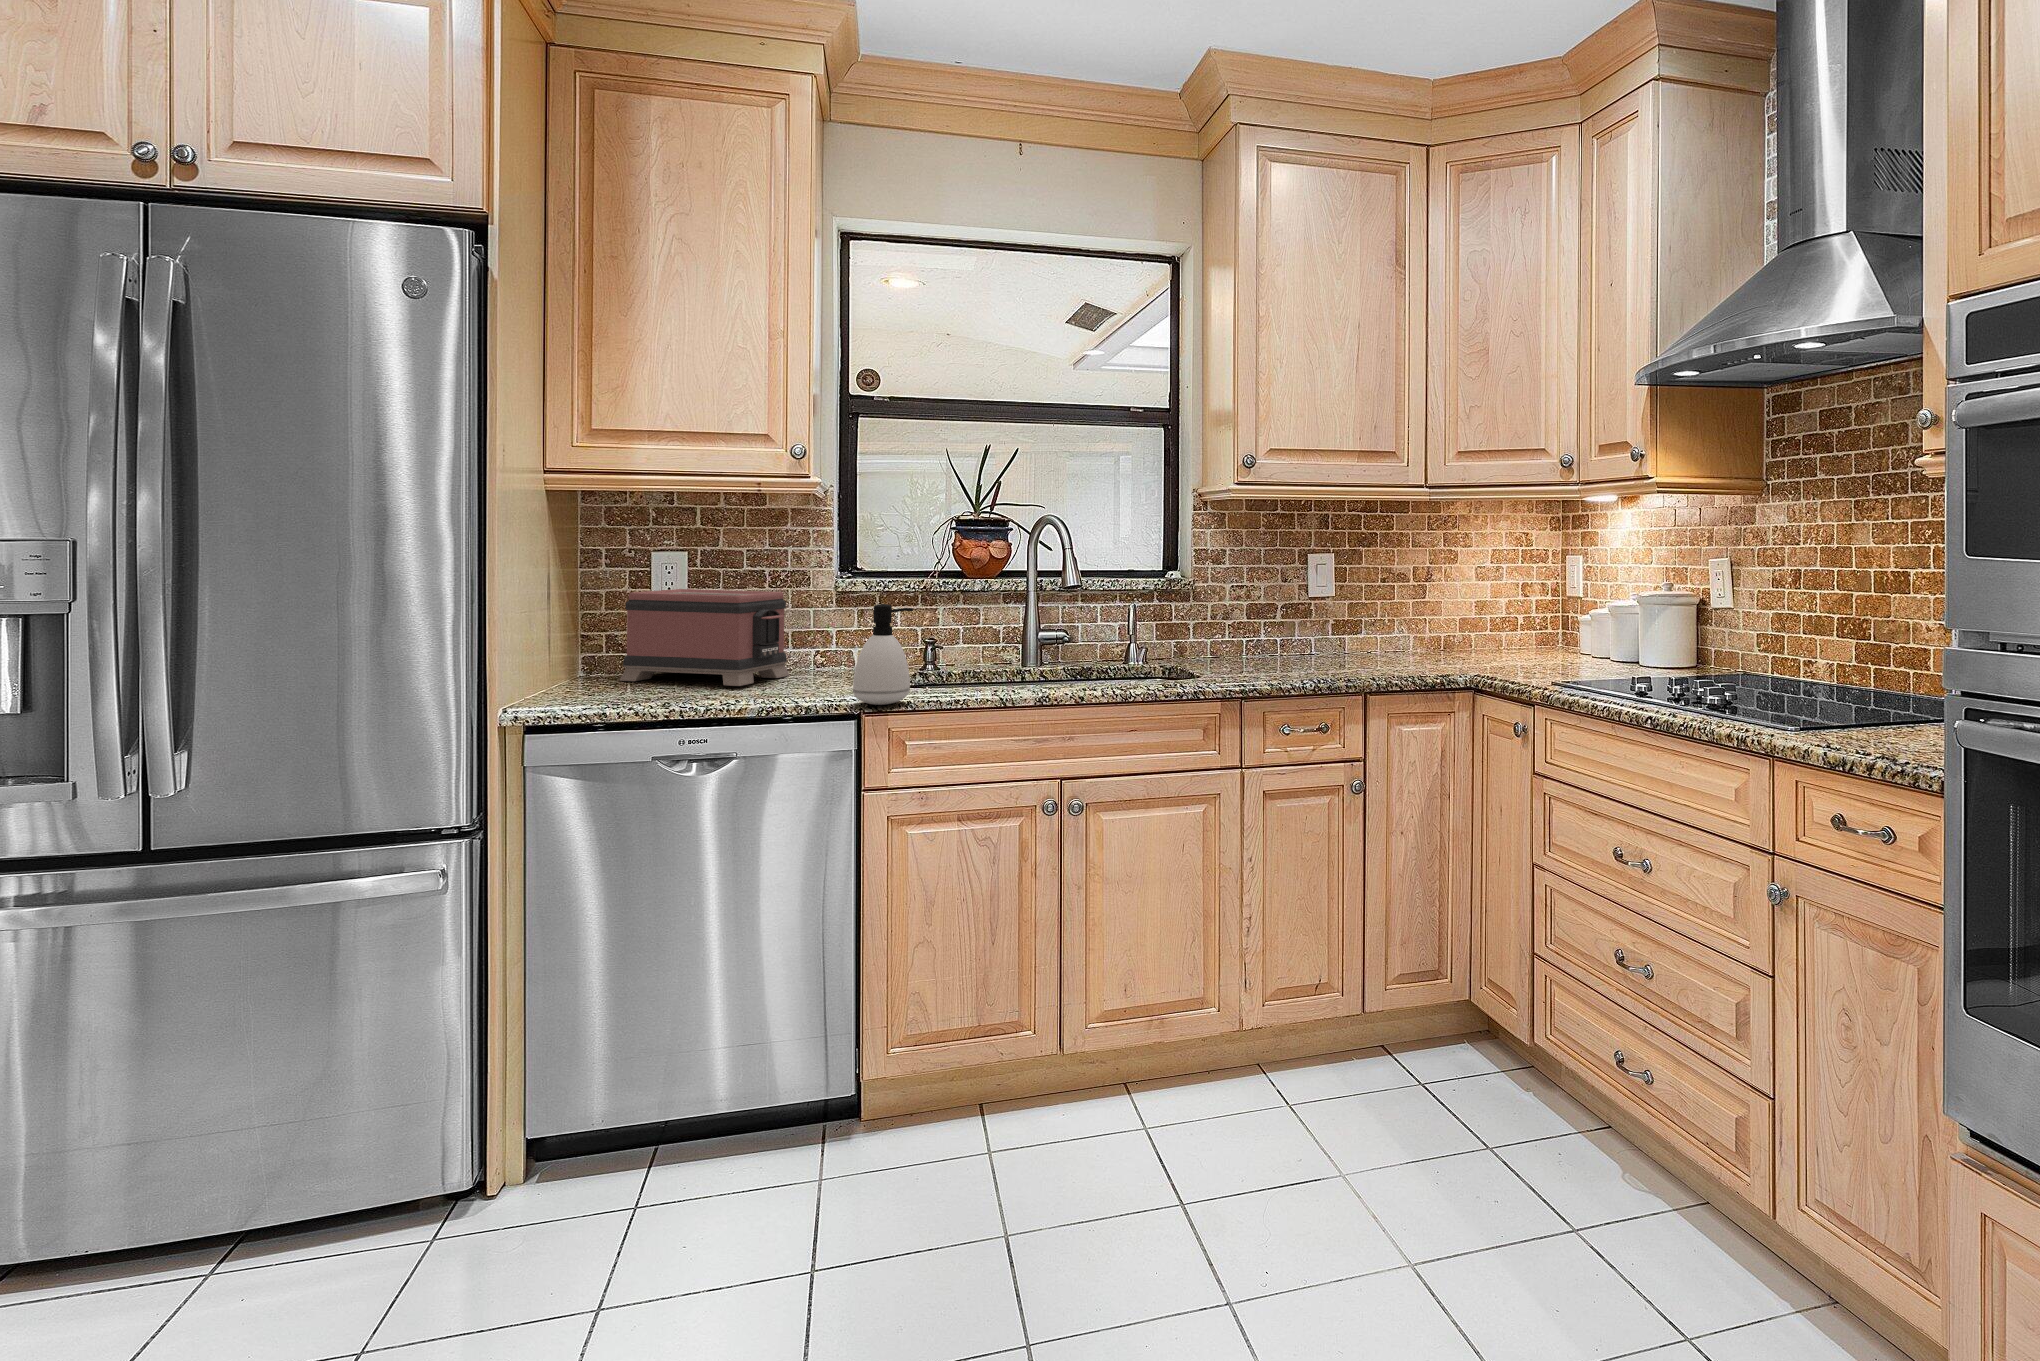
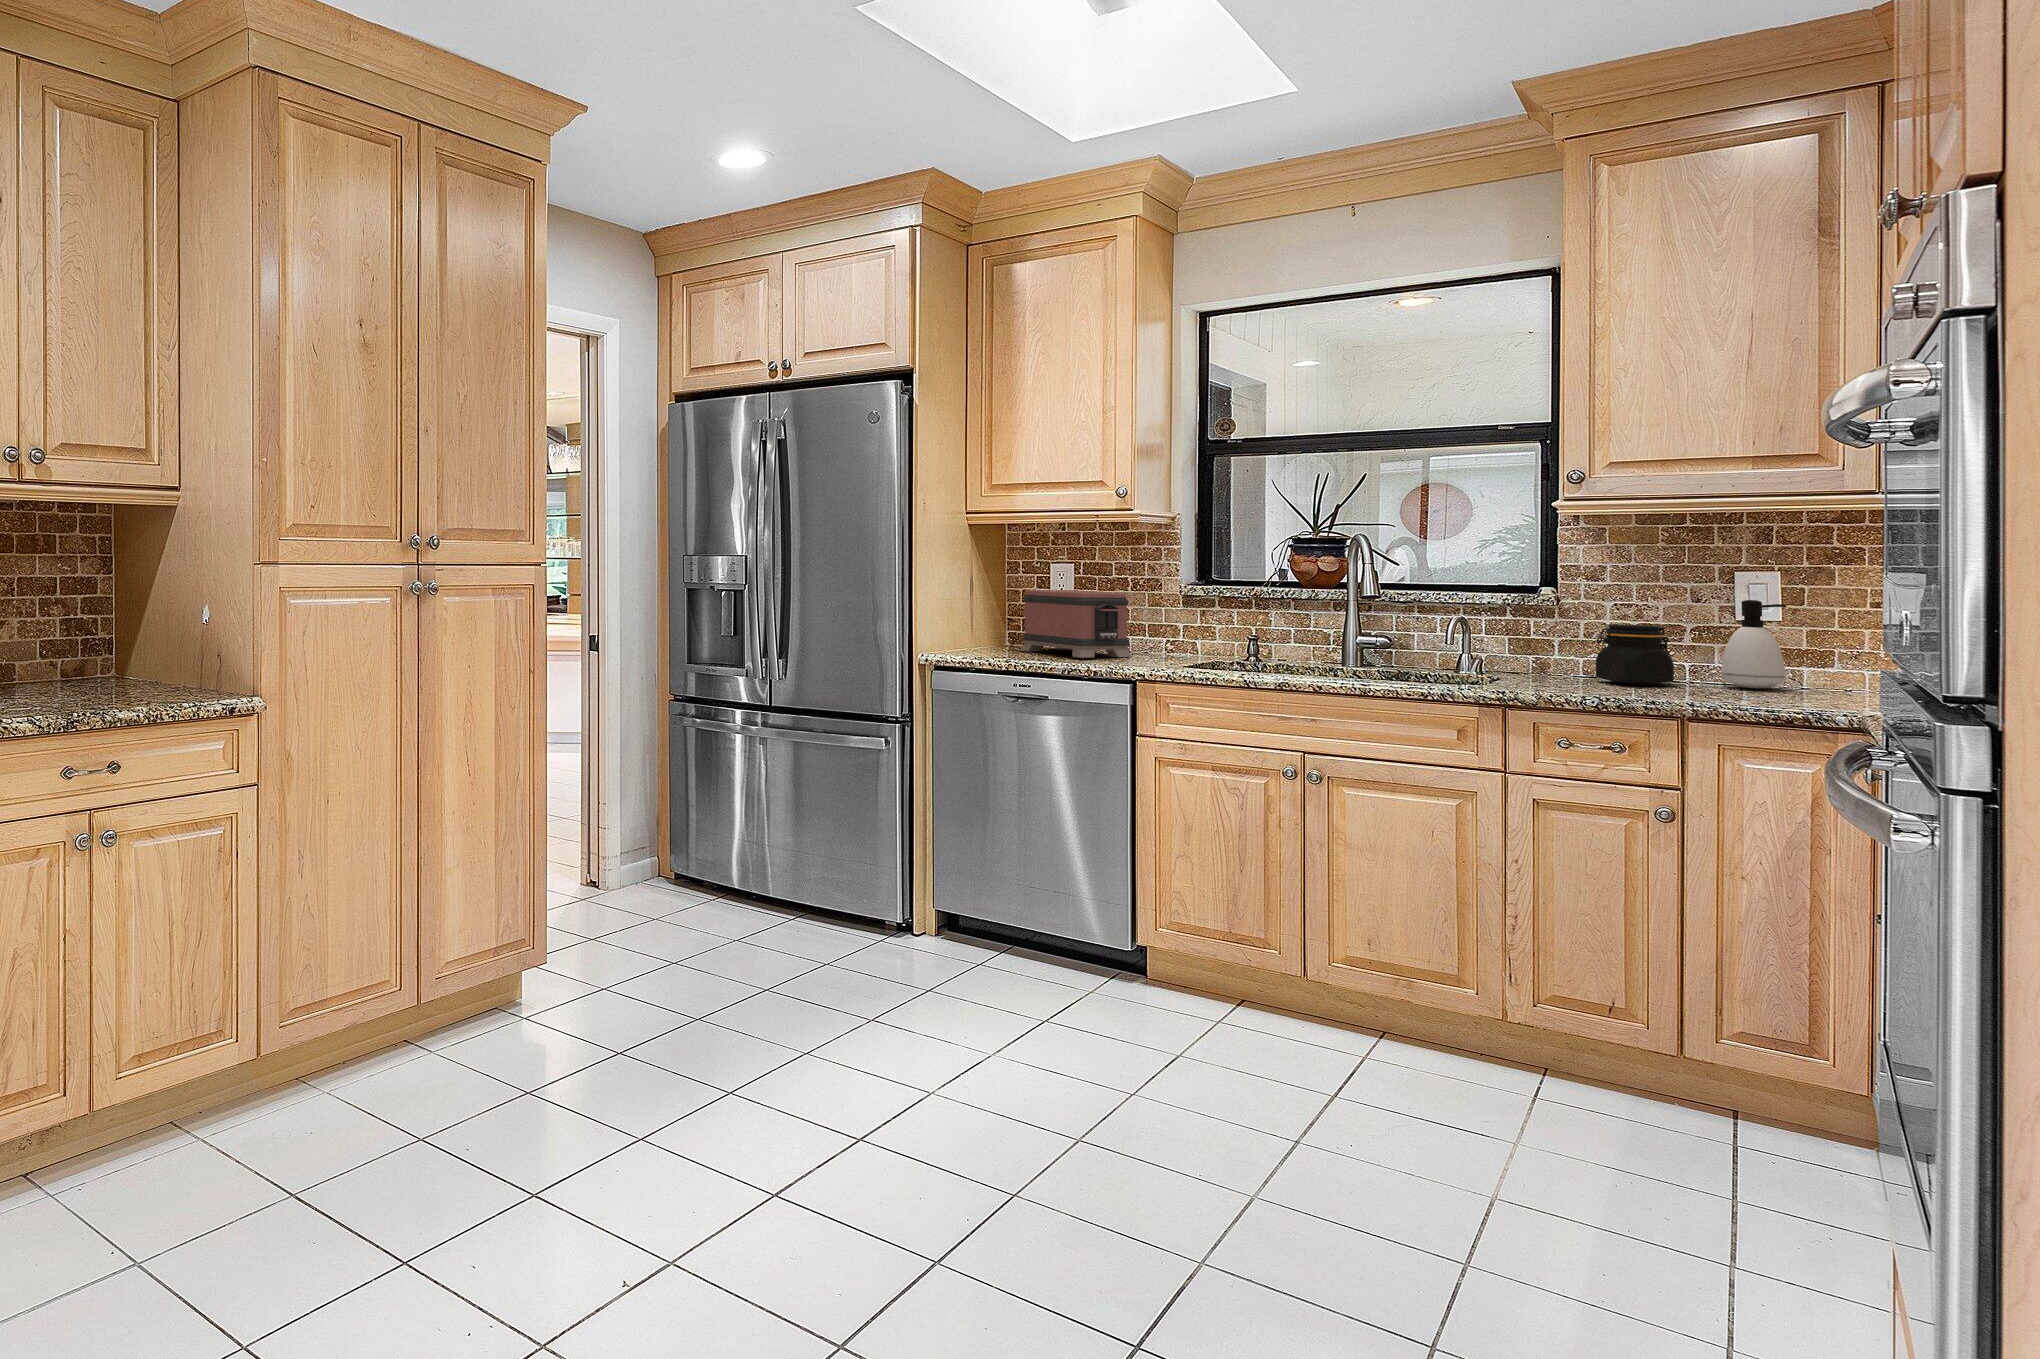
soap dispenser: present [853,604,913,705] -> present [1721,600,1787,688]
jar: none [1233,605,1286,659] -> present [1596,624,1674,685]

